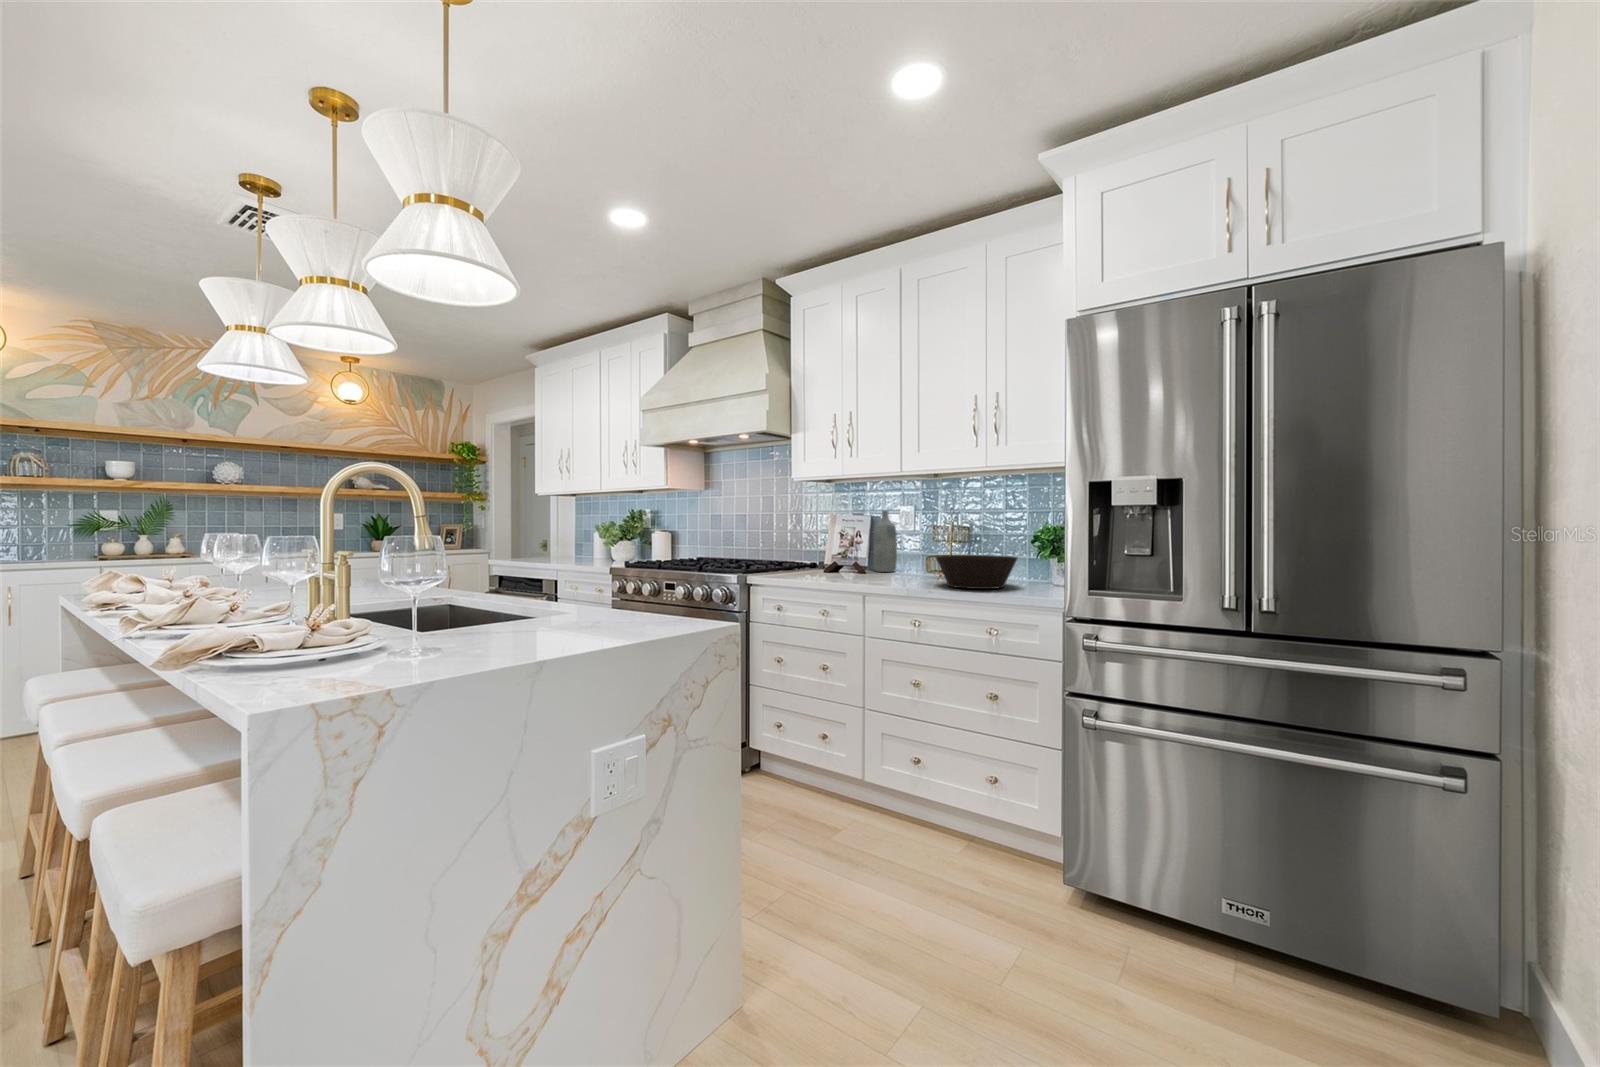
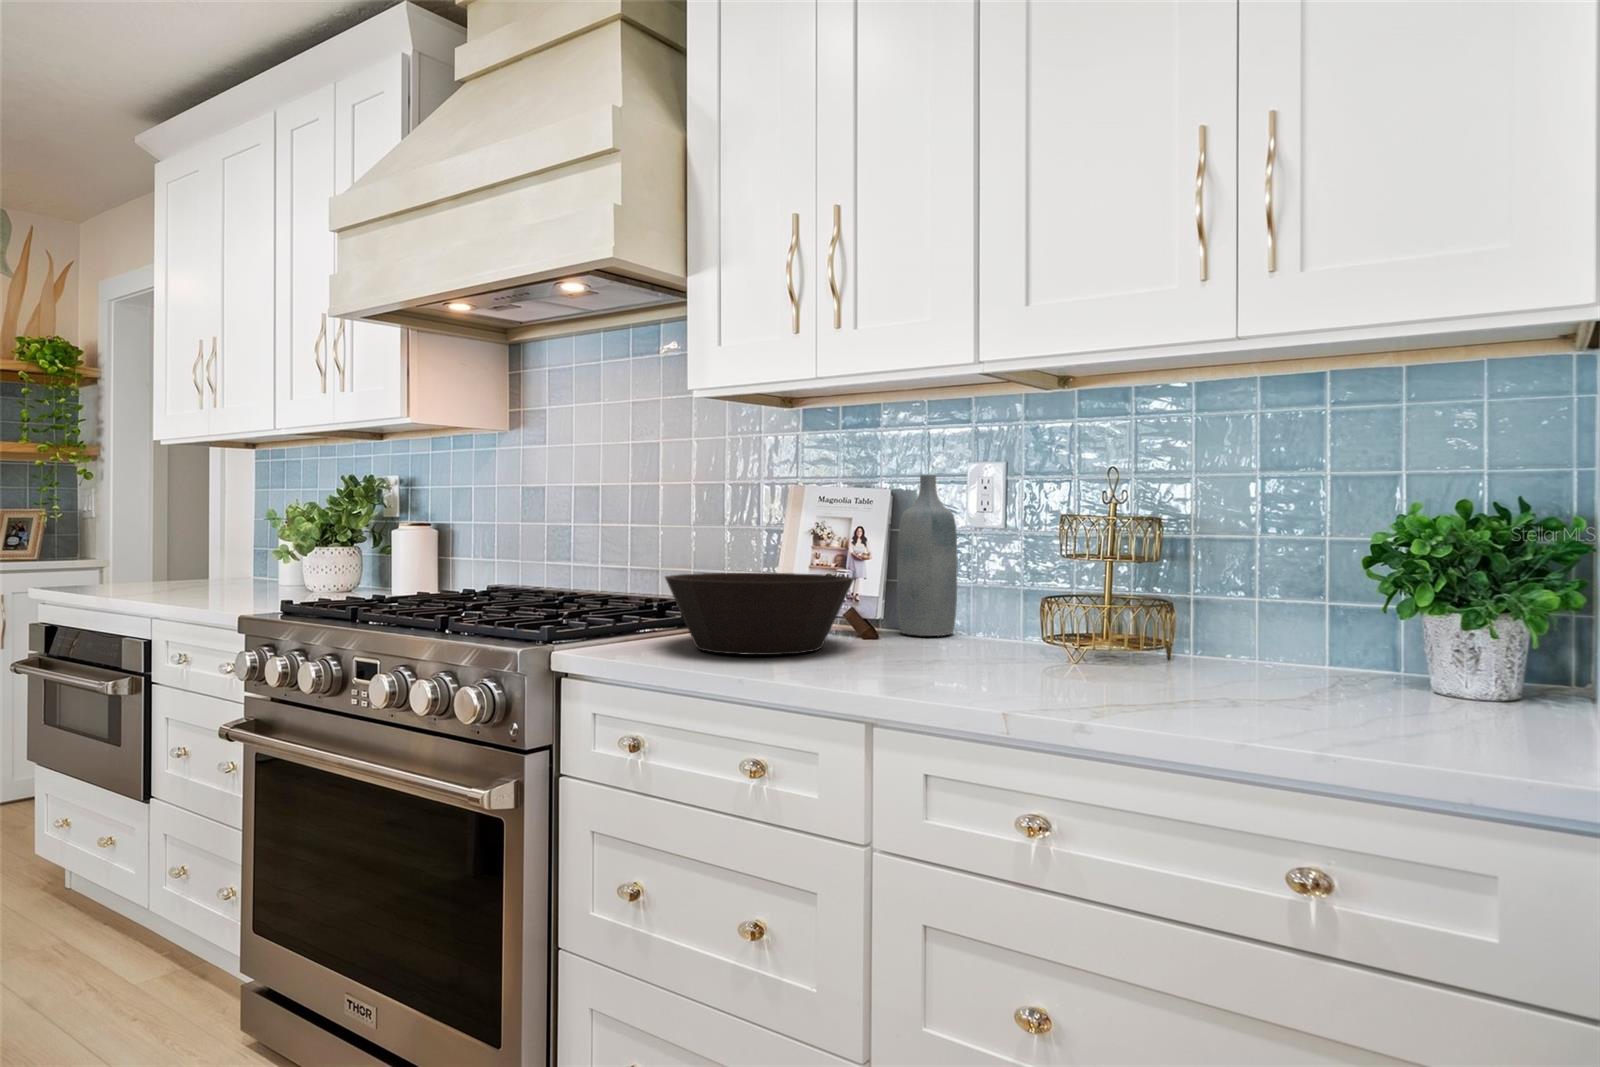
bowl: present [936,555,1017,589] -> present [665,573,854,655]

